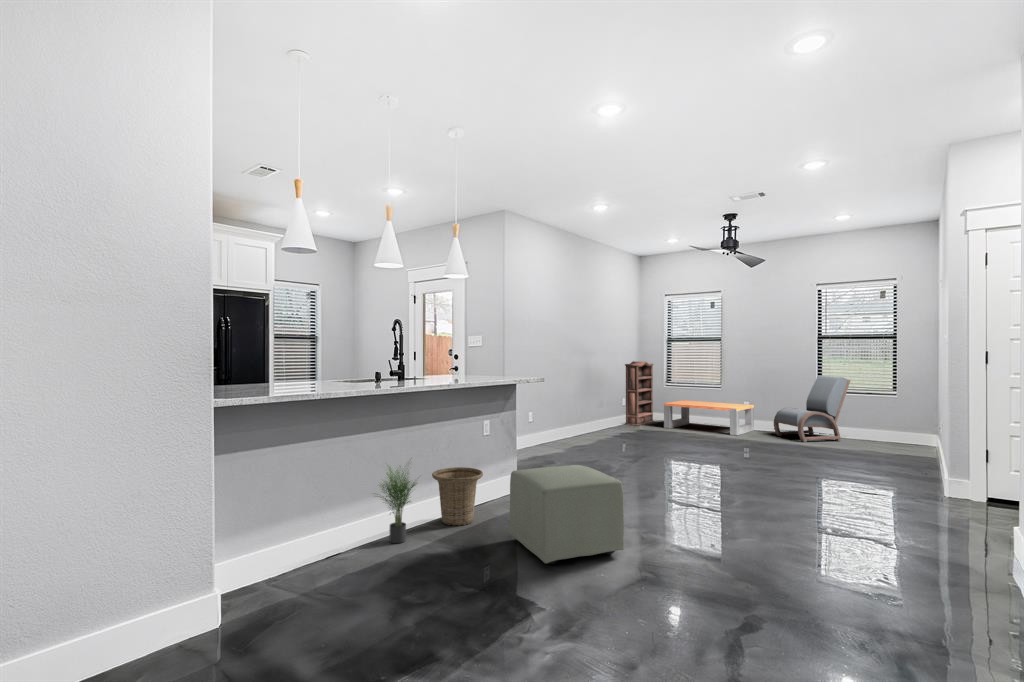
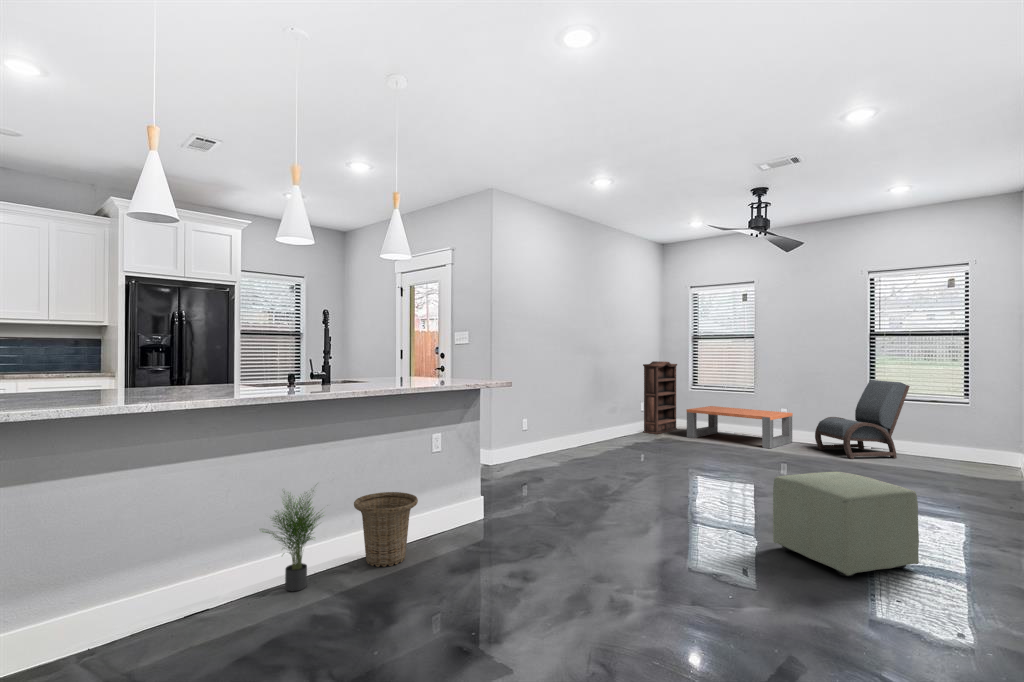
ottoman: present [510,465,624,564] -> present [773,472,919,577]

